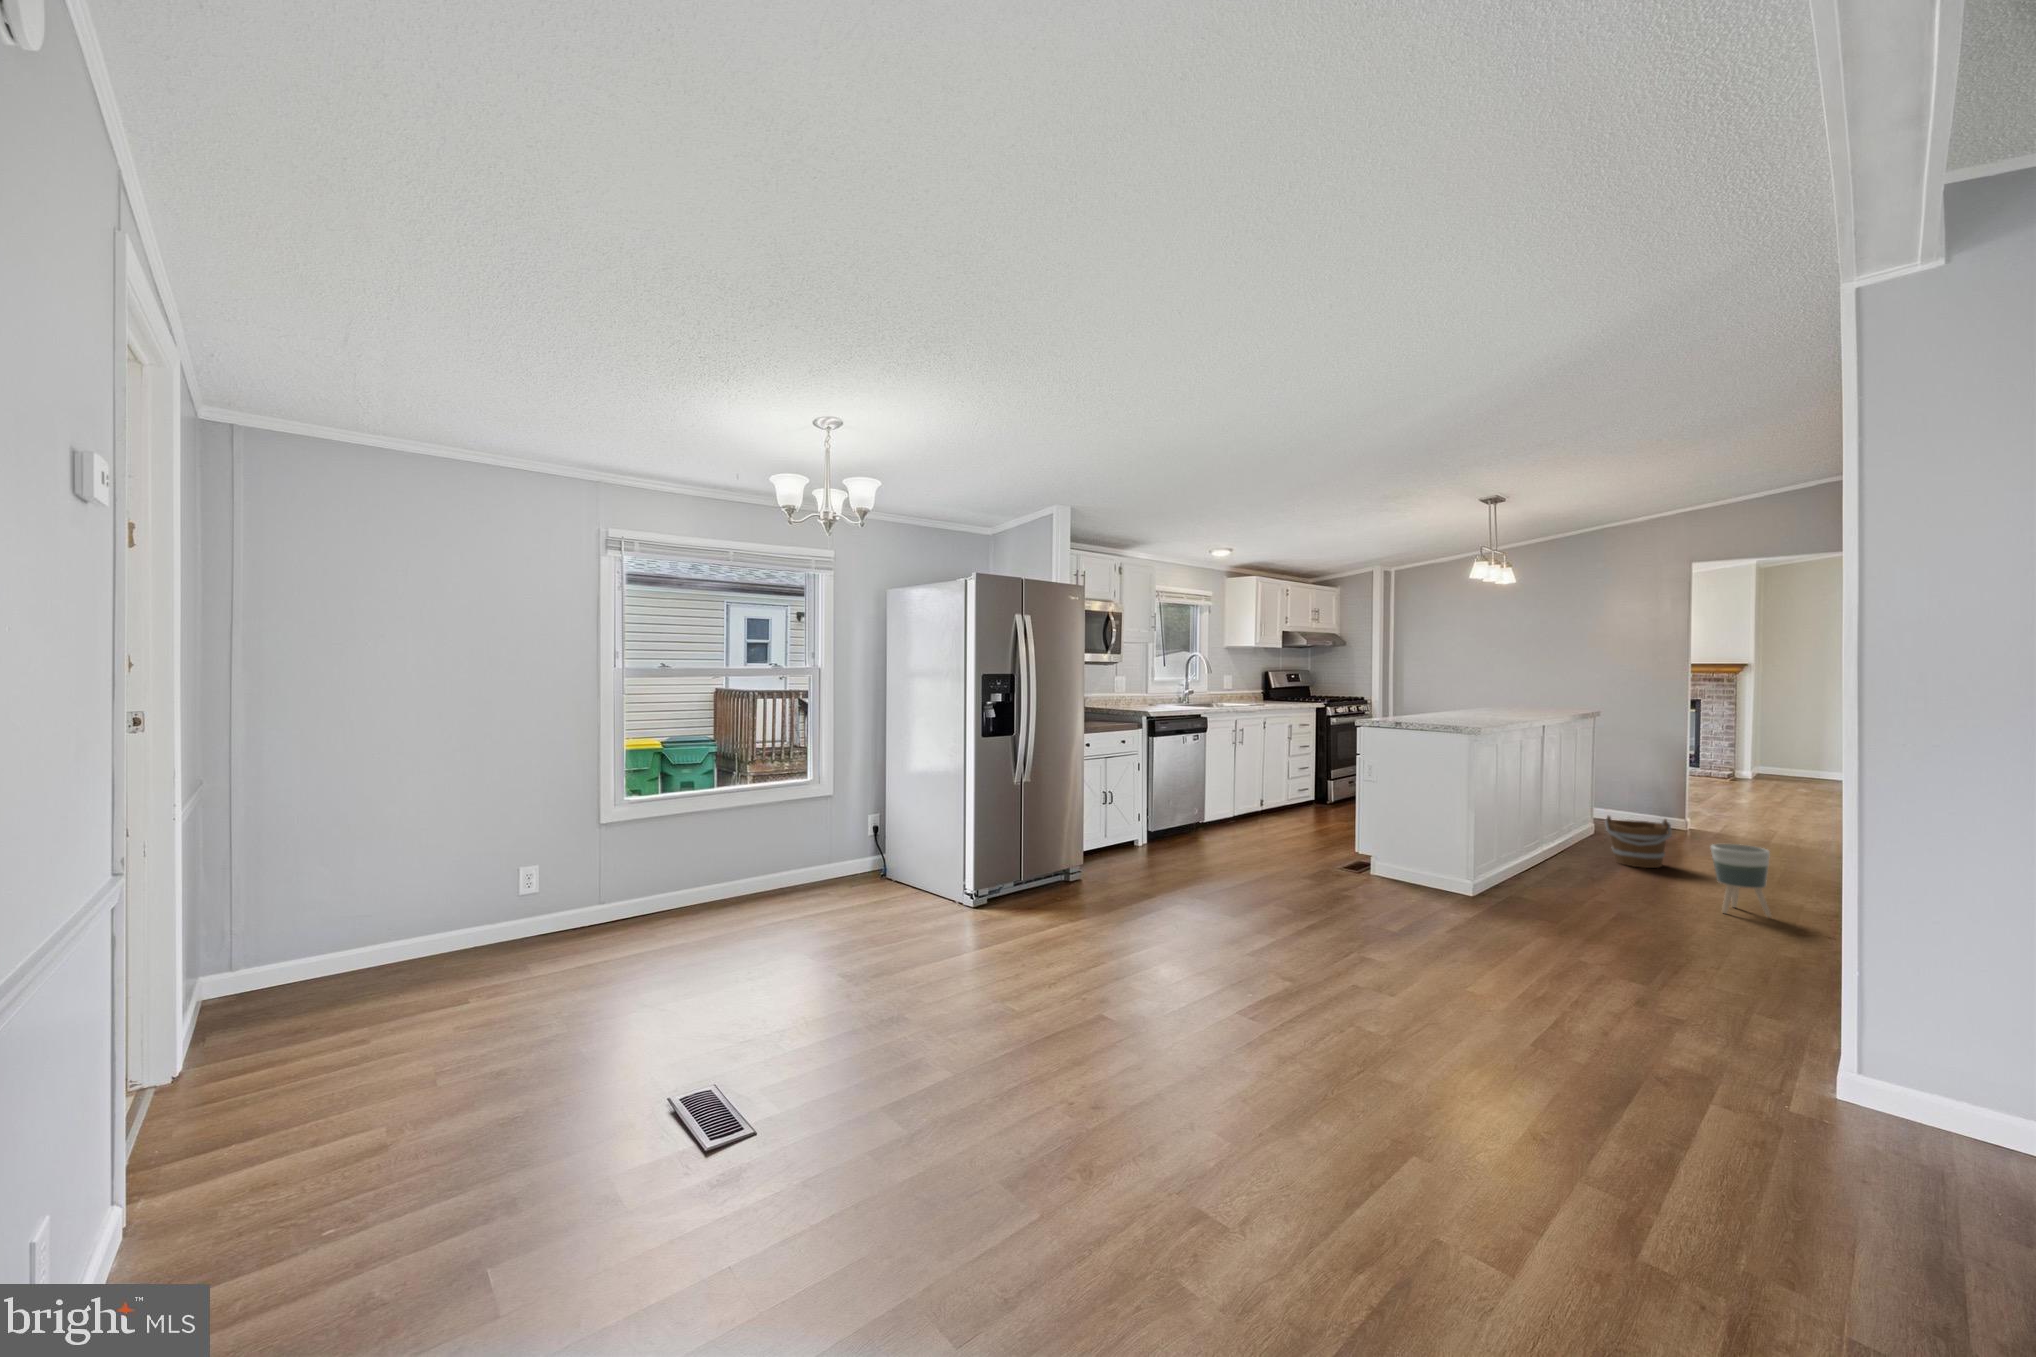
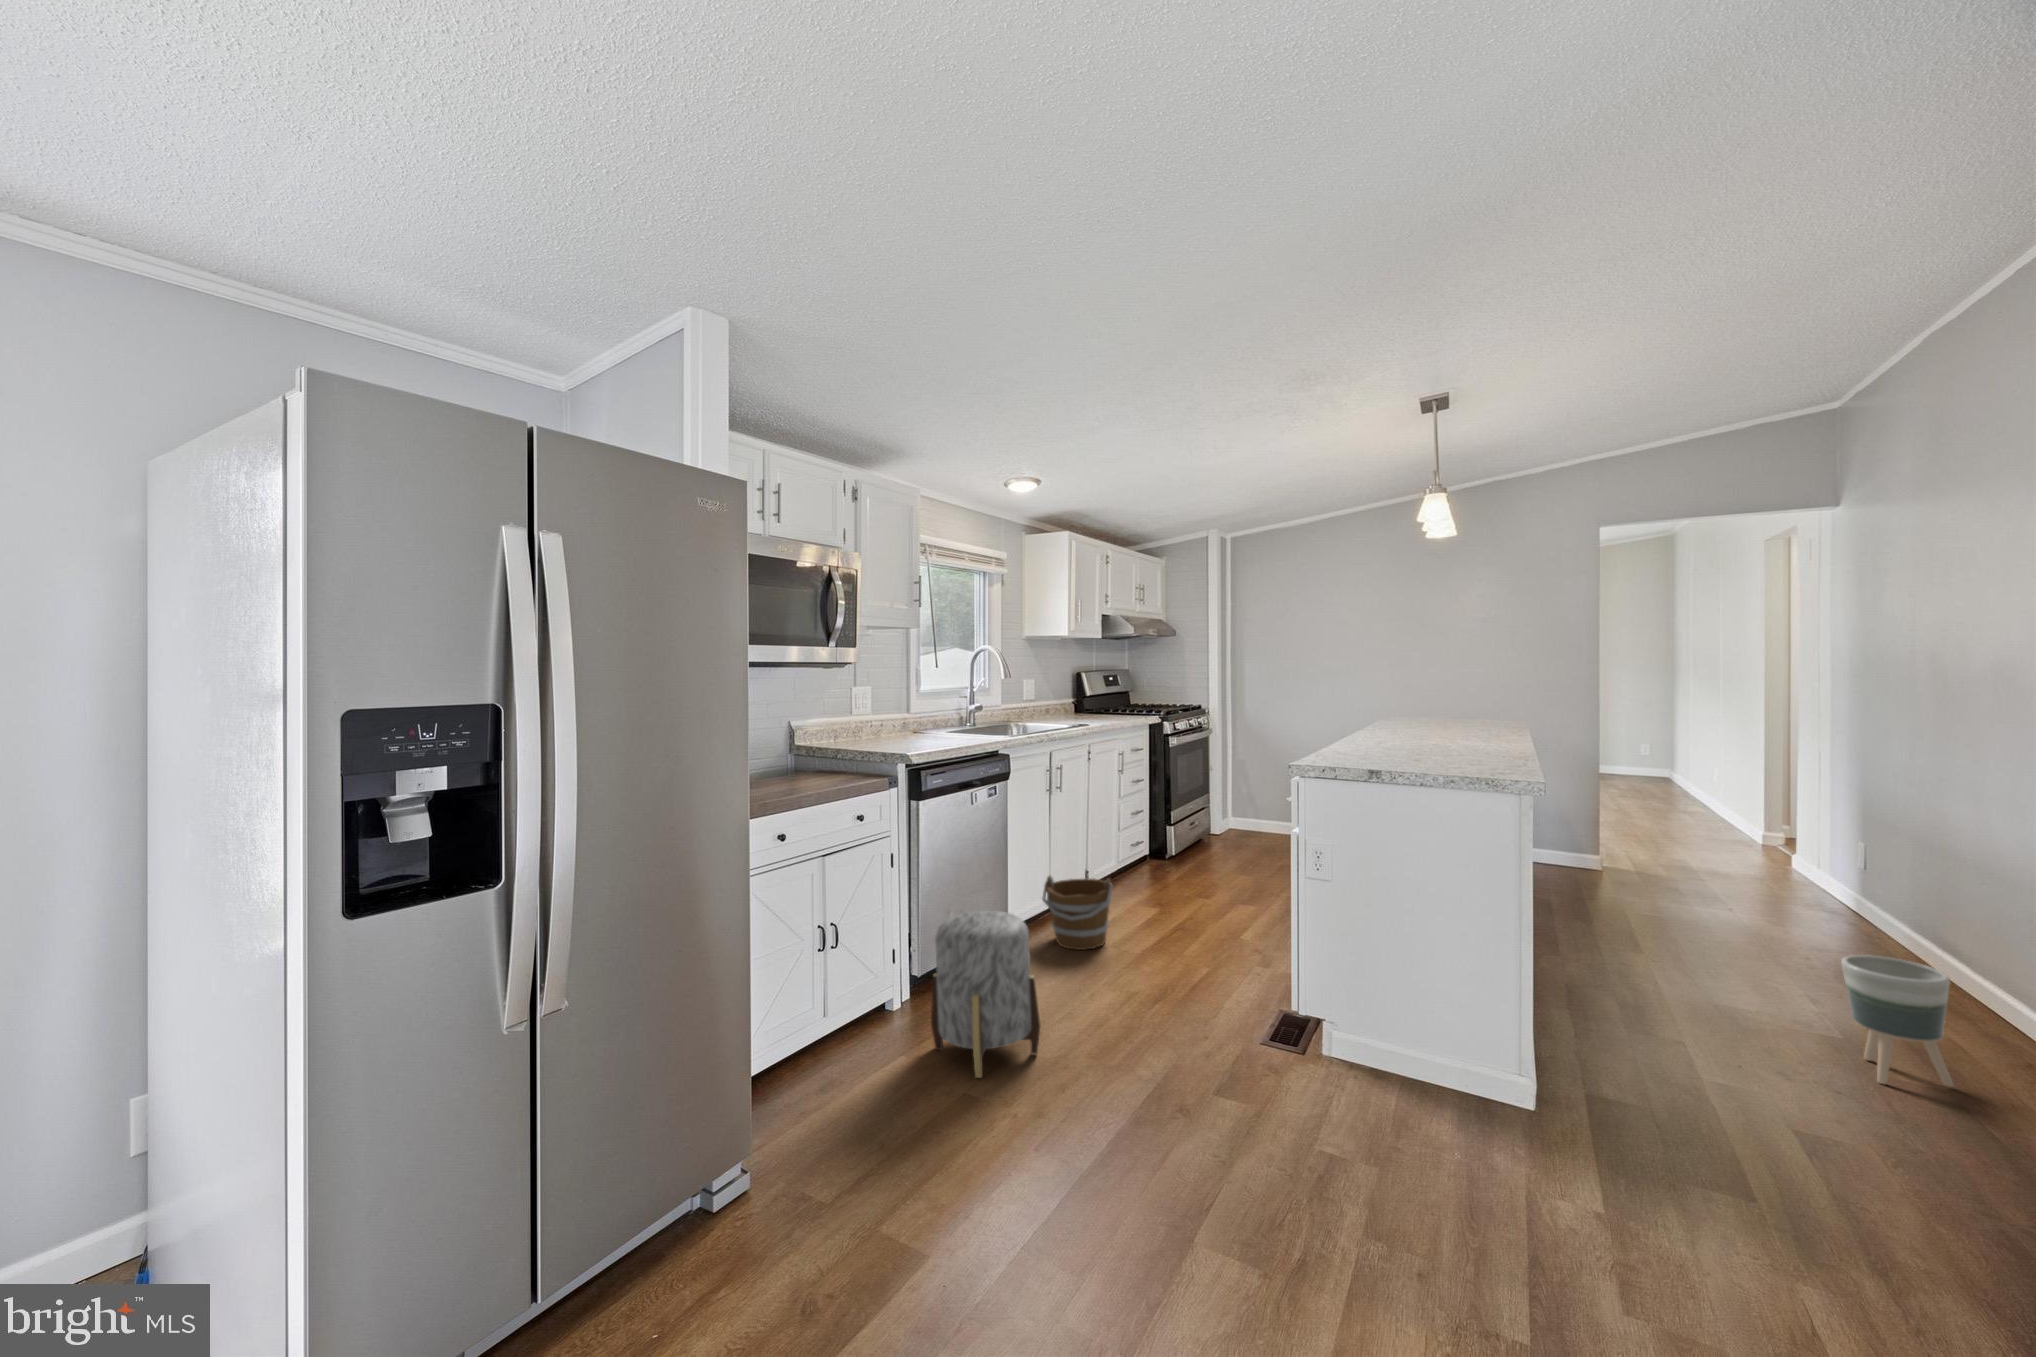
stool: none [1159,791,1217,867] -> present [931,910,1041,1078]
bucket: present [1605,816,1671,868] -> present [1042,876,1113,950]

